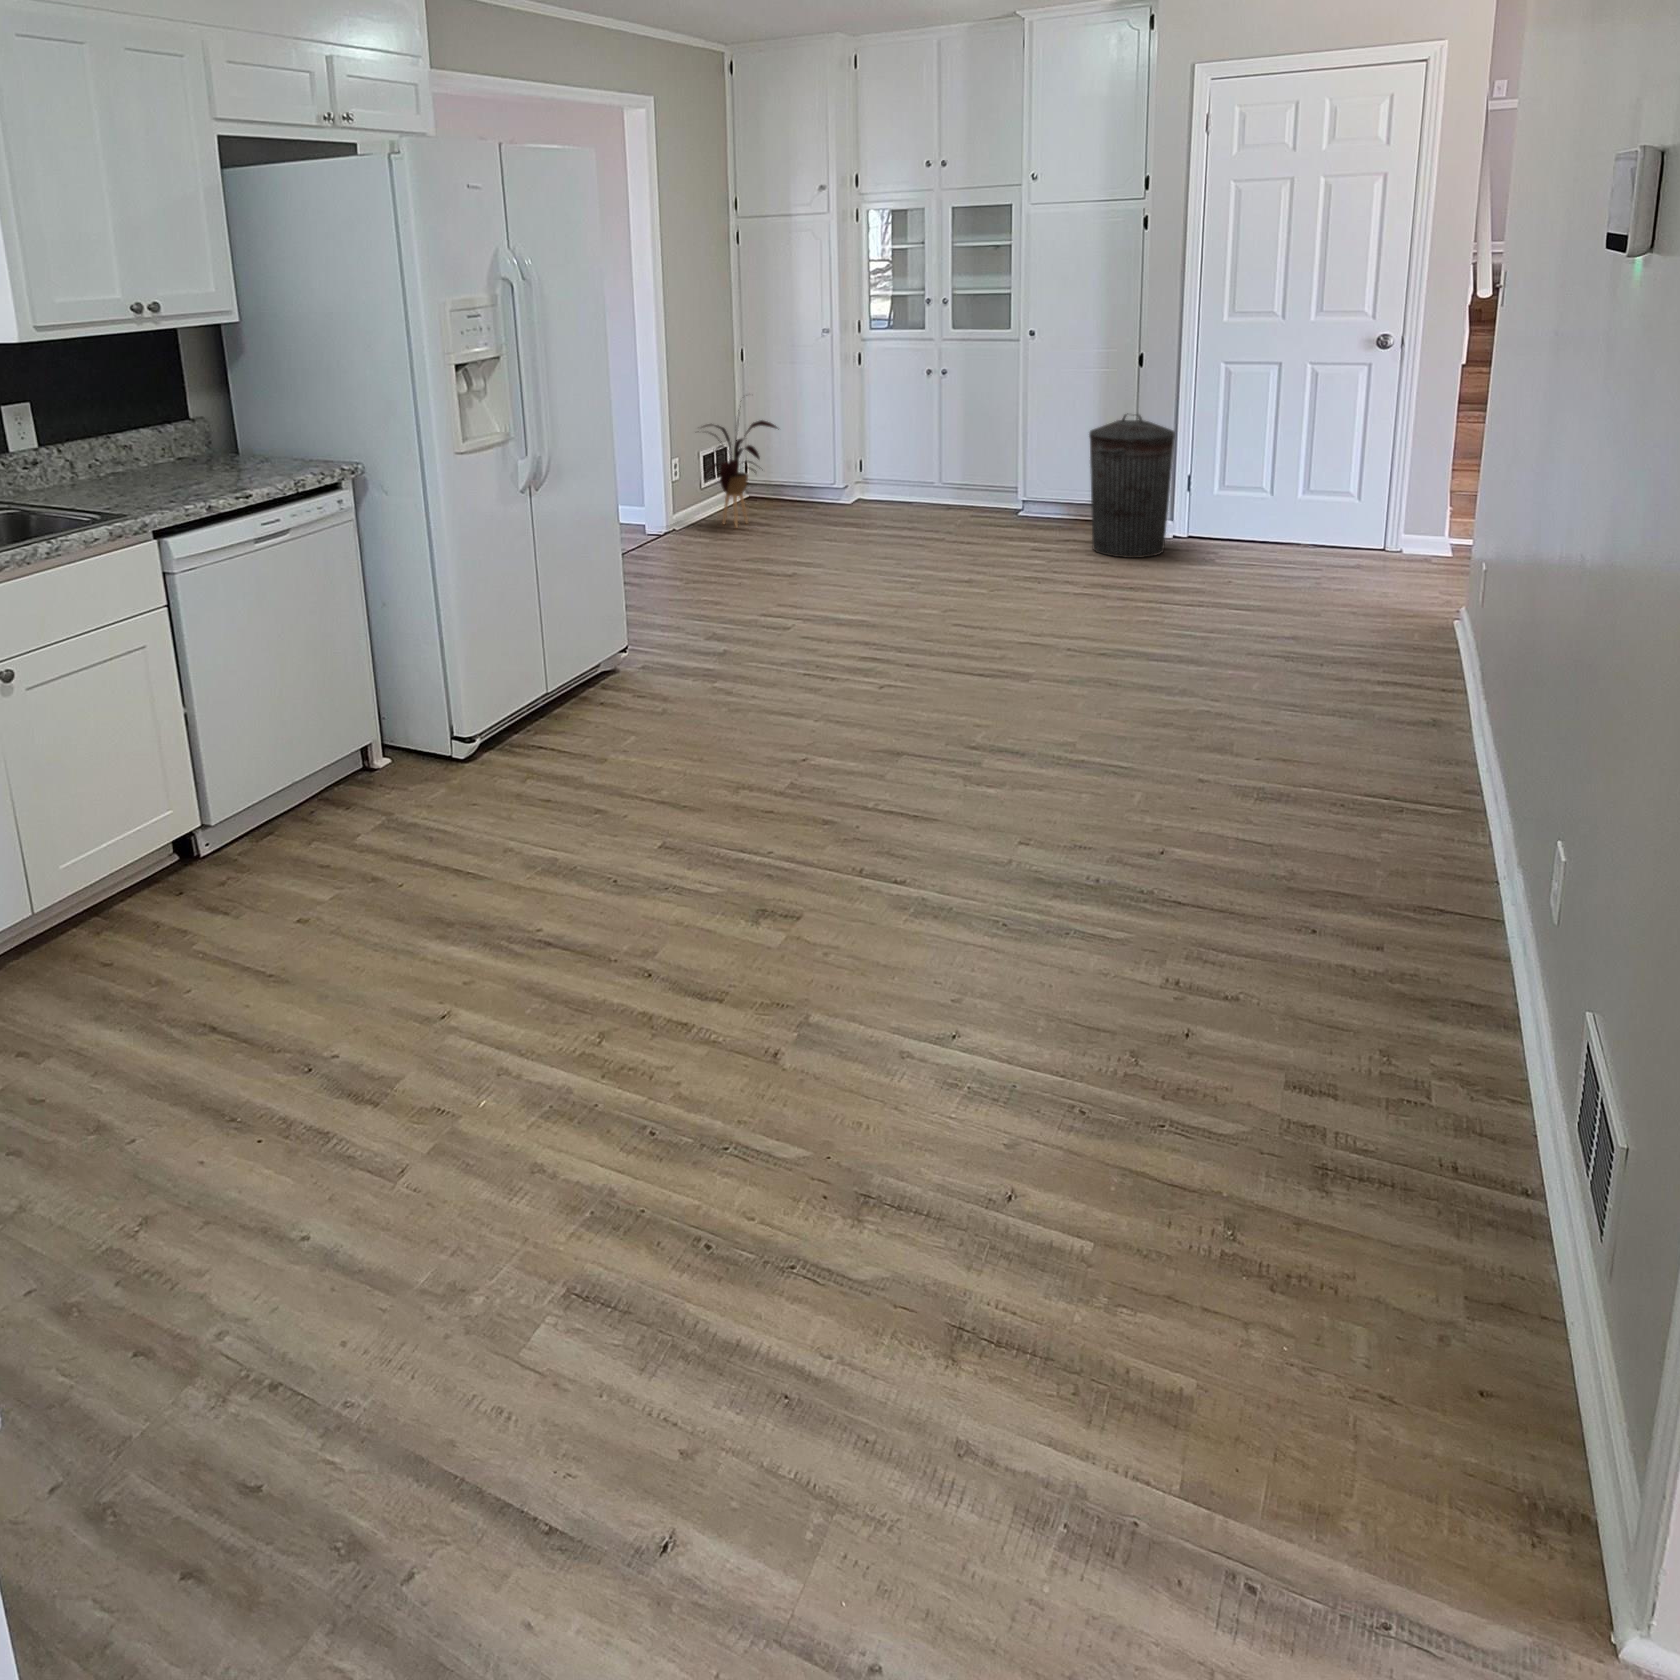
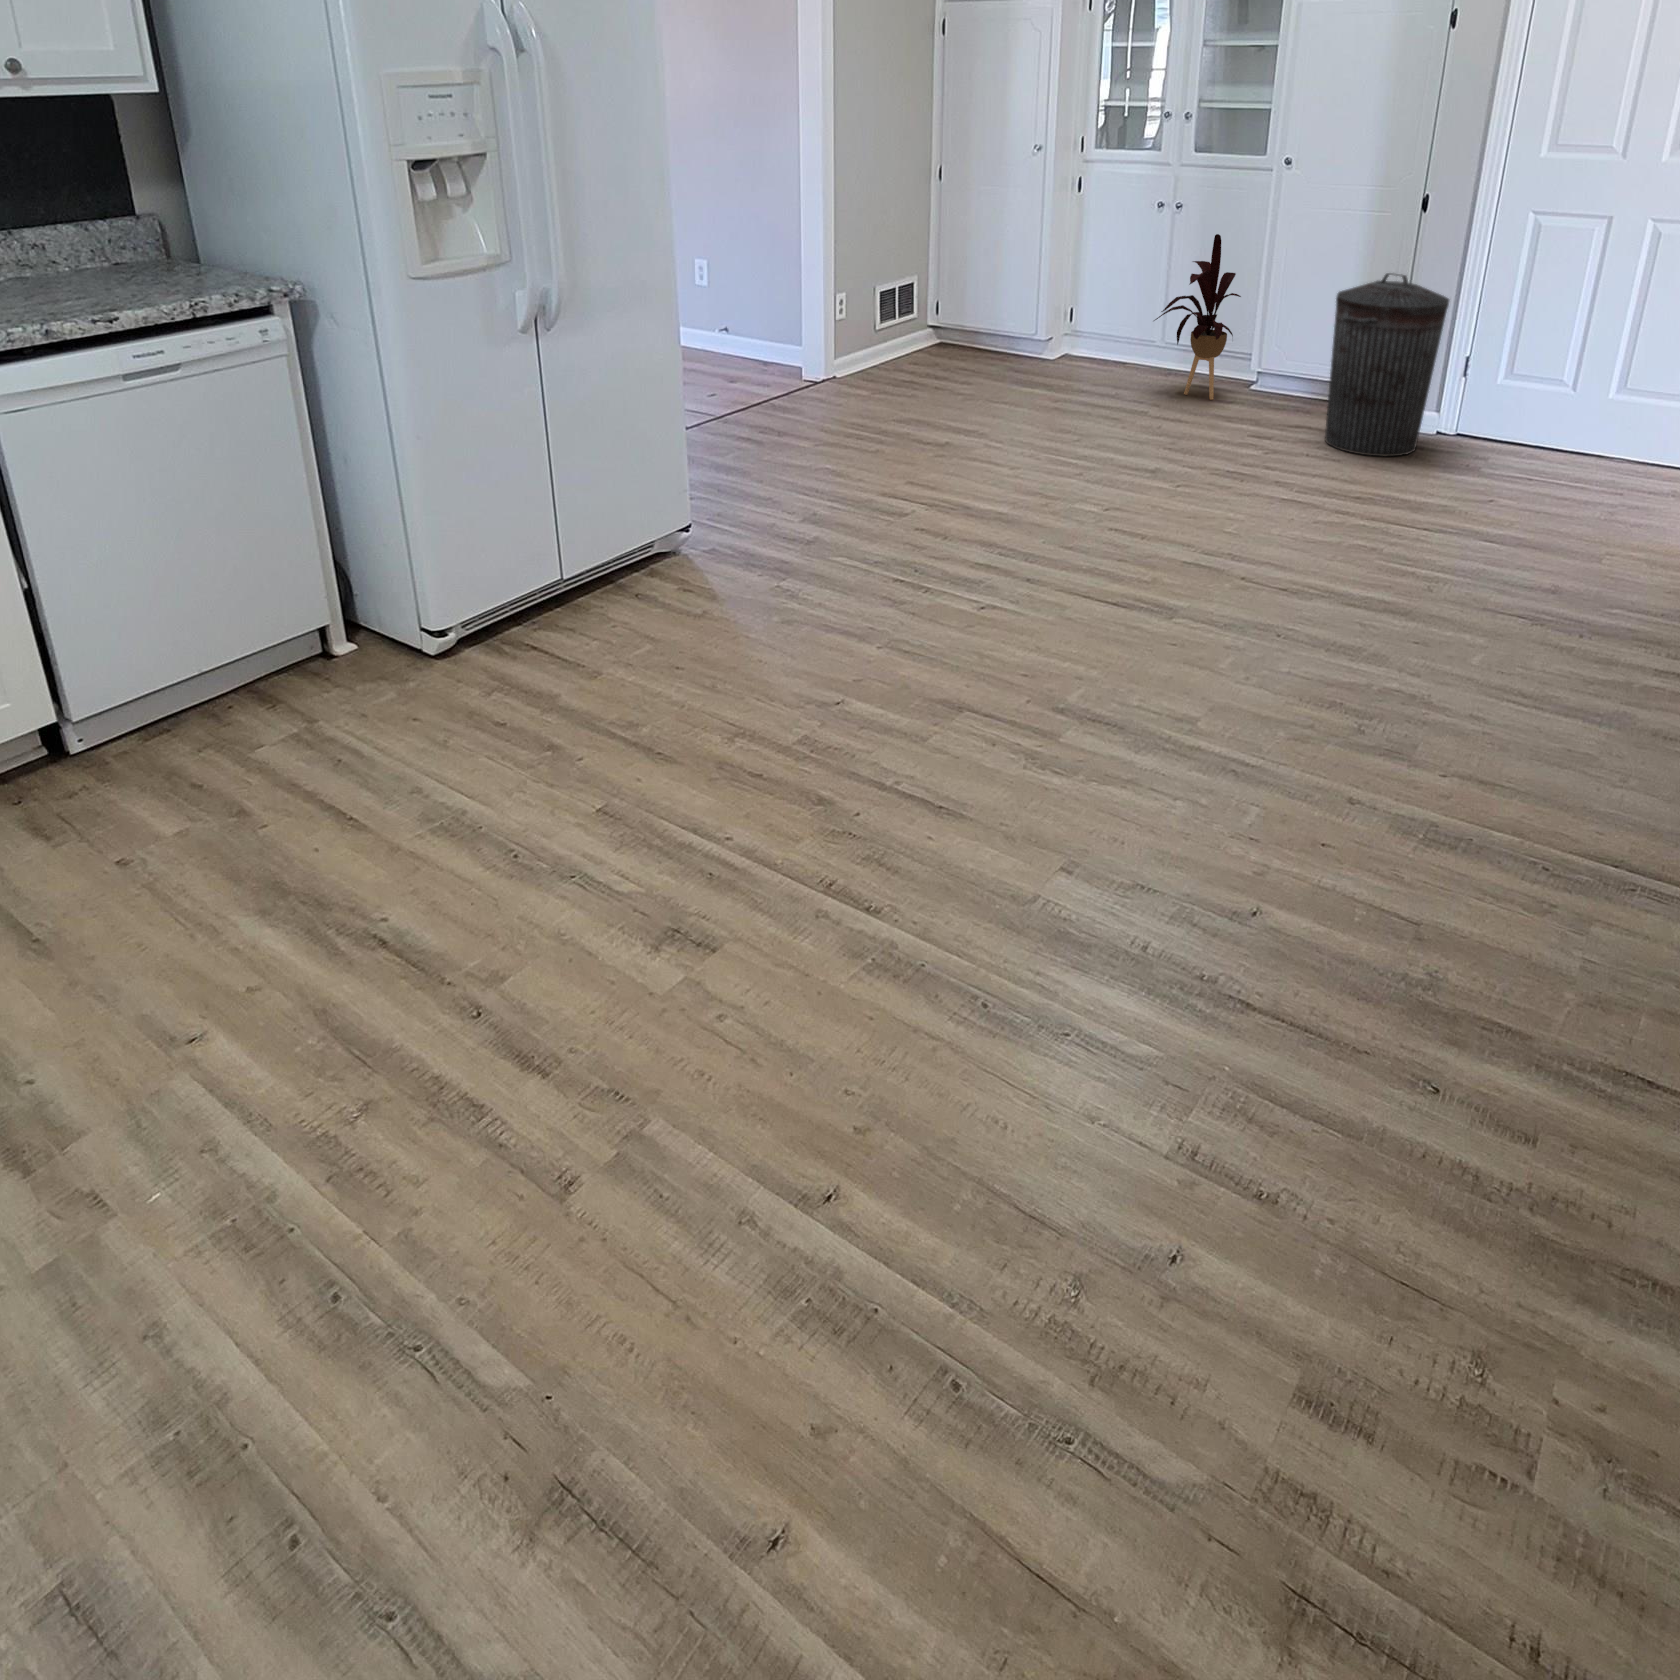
house plant: present [704,406,777,527] -> present [1154,234,1241,399]

